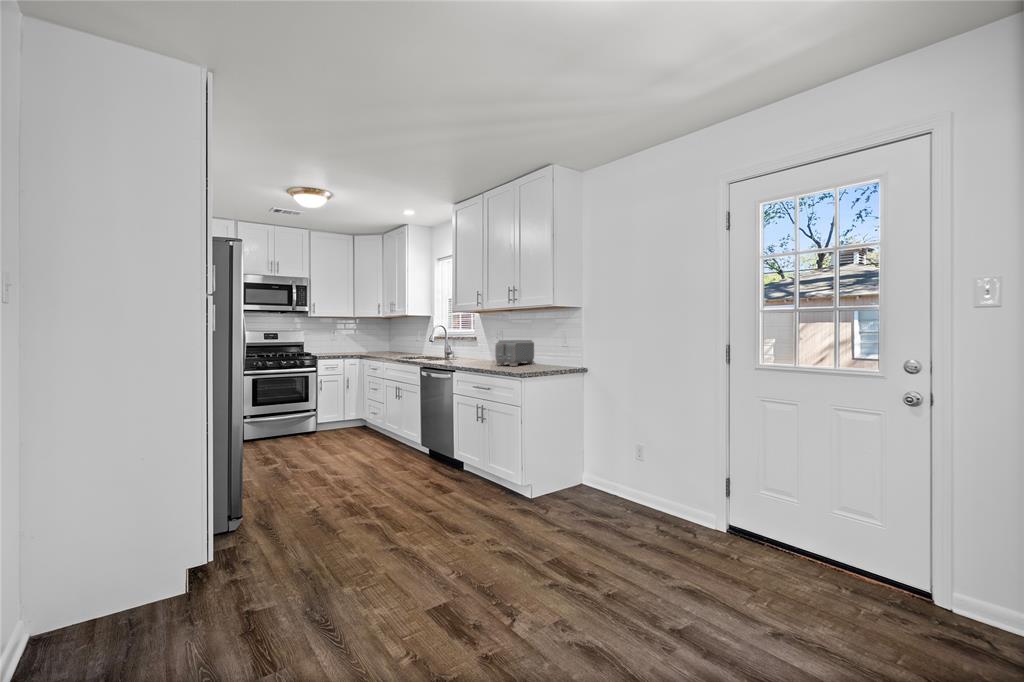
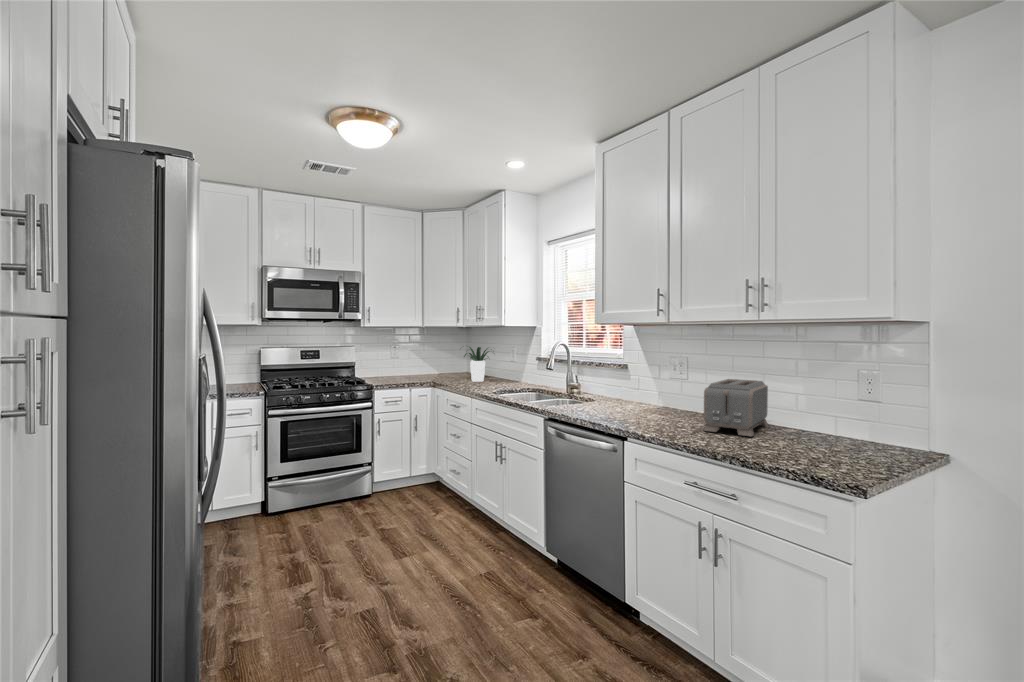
potted plant: none [379,330,406,355] -> present [464,347,489,382]

